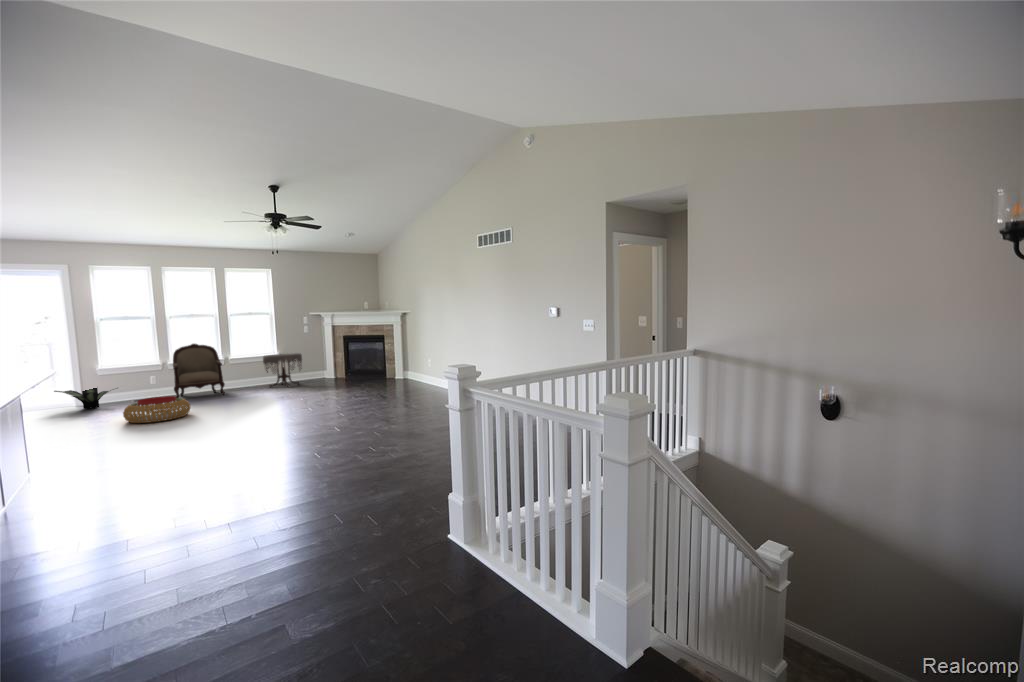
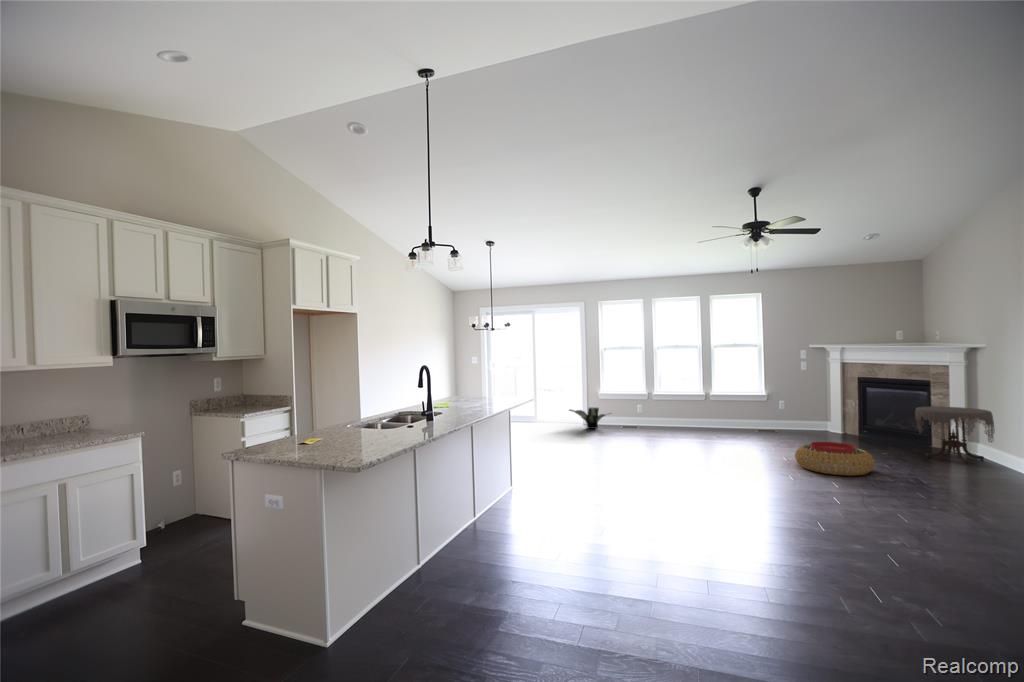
armchair: present [173,344,225,398] -> none [654,376,702,435]
side table: present [263,353,302,387] -> present [915,406,995,464]
pouf: present [123,396,191,423] -> present [795,442,874,476]

